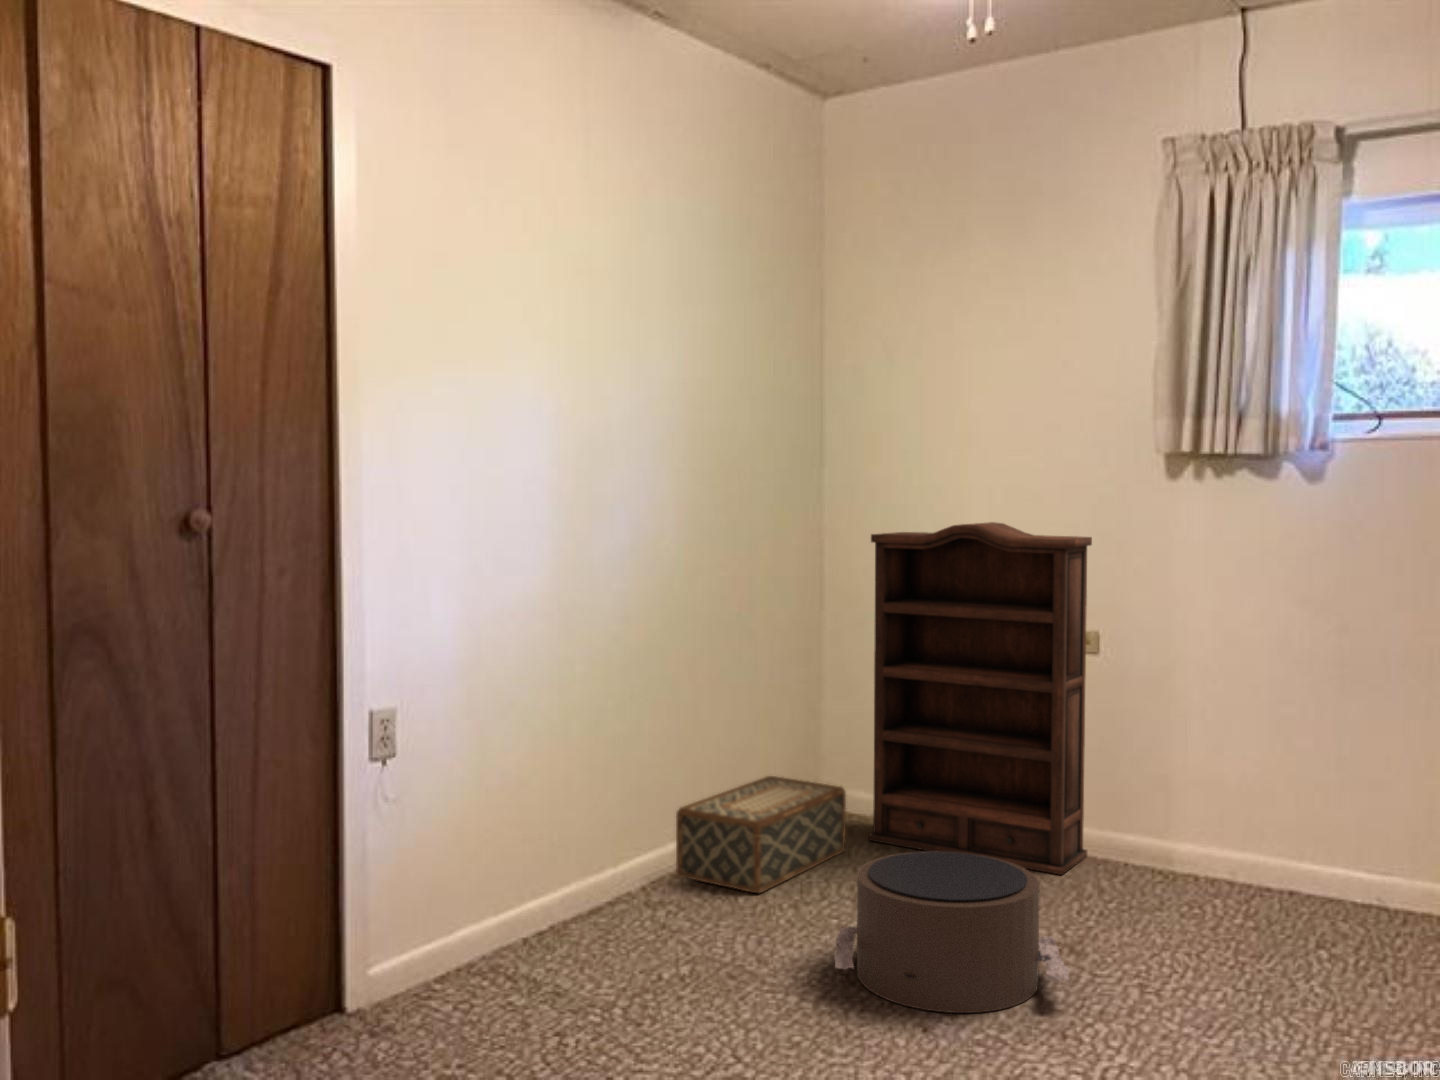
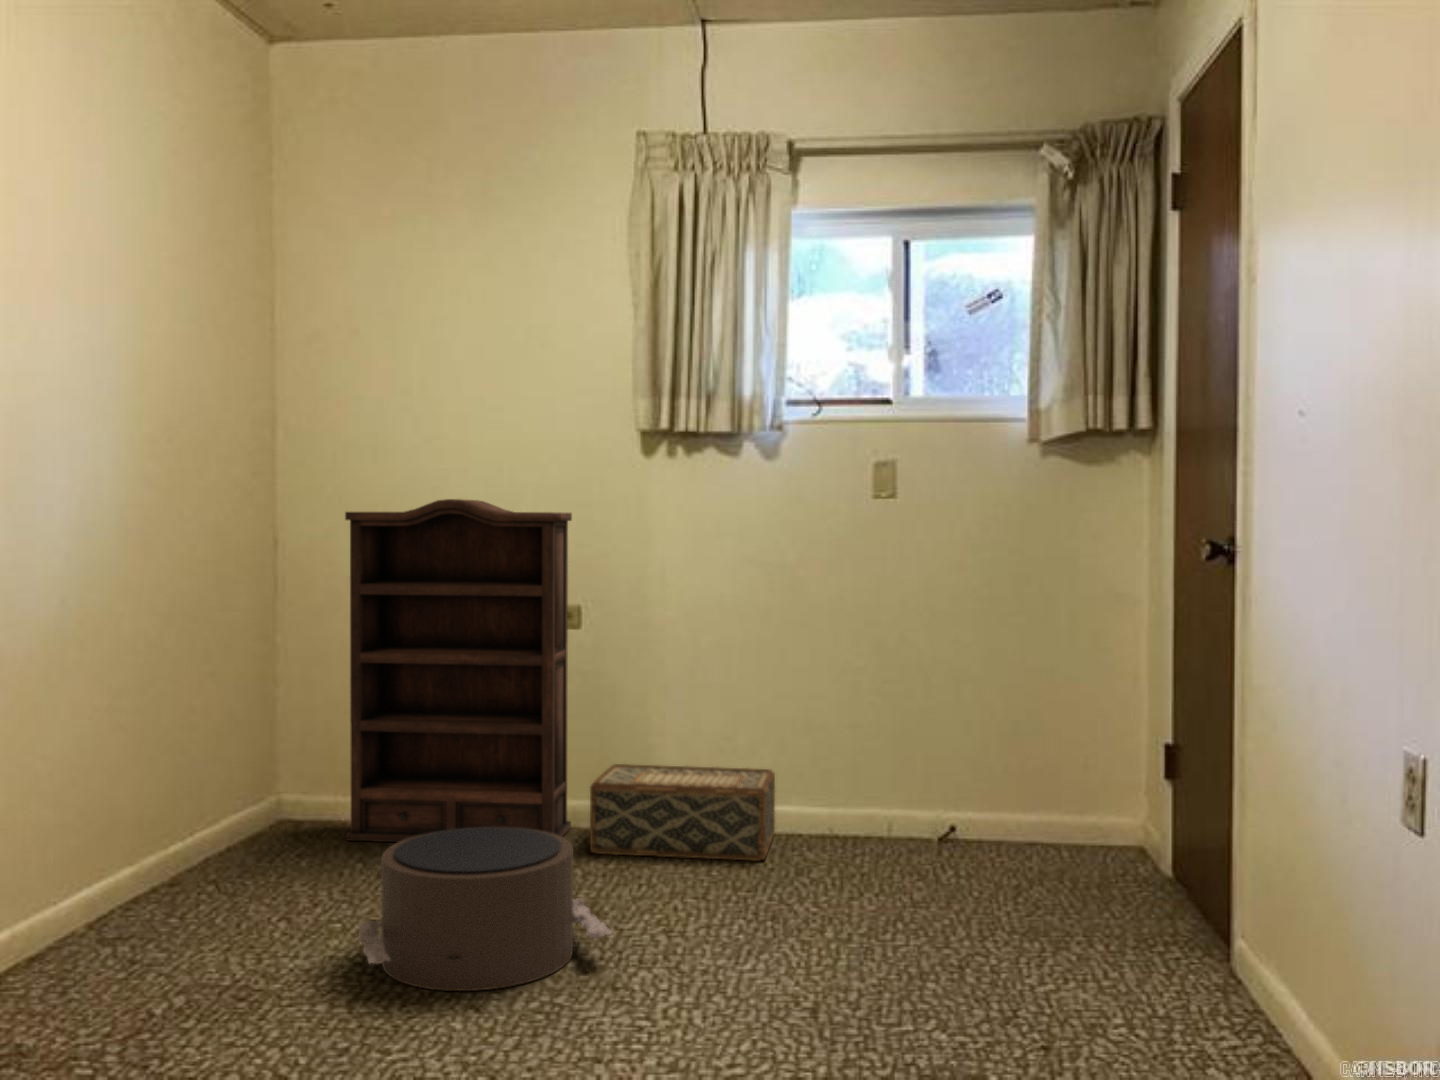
woven basket: present [676,776,846,893] -> present [590,764,775,861]

